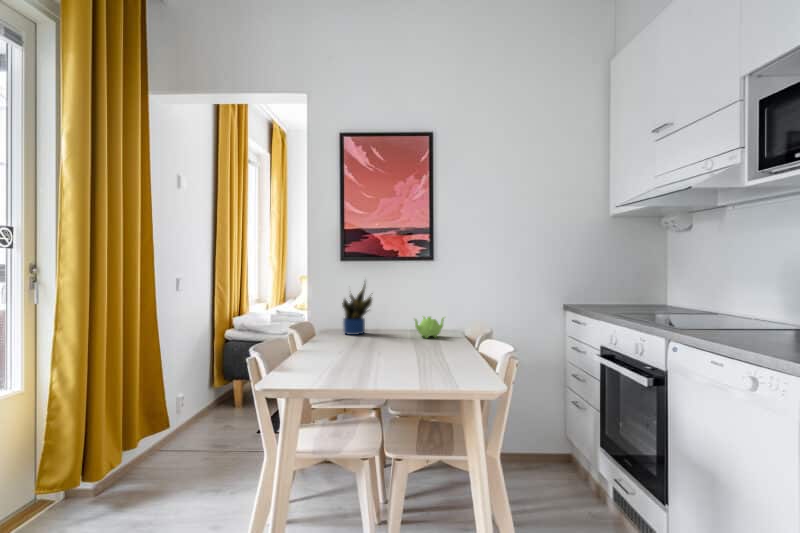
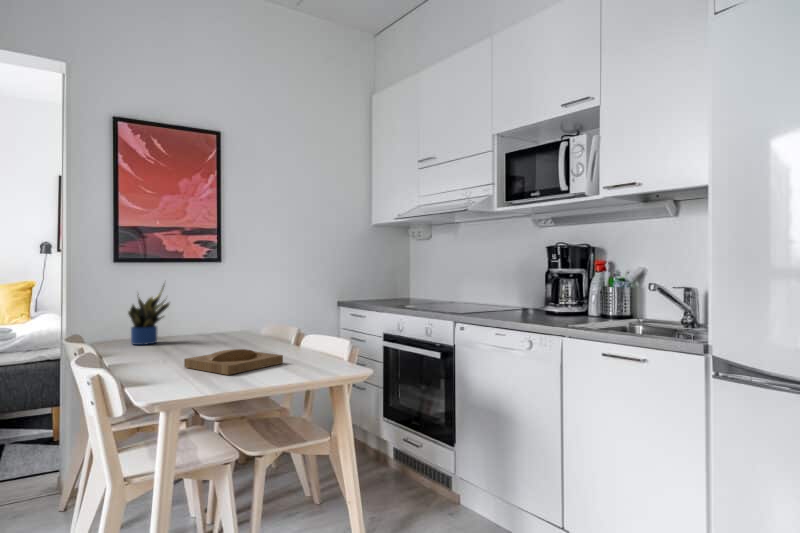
teapot: present [415,316,444,338] -> none [220,318,251,341]
tray: none [341,349,426,376] -> present [184,349,283,375]

